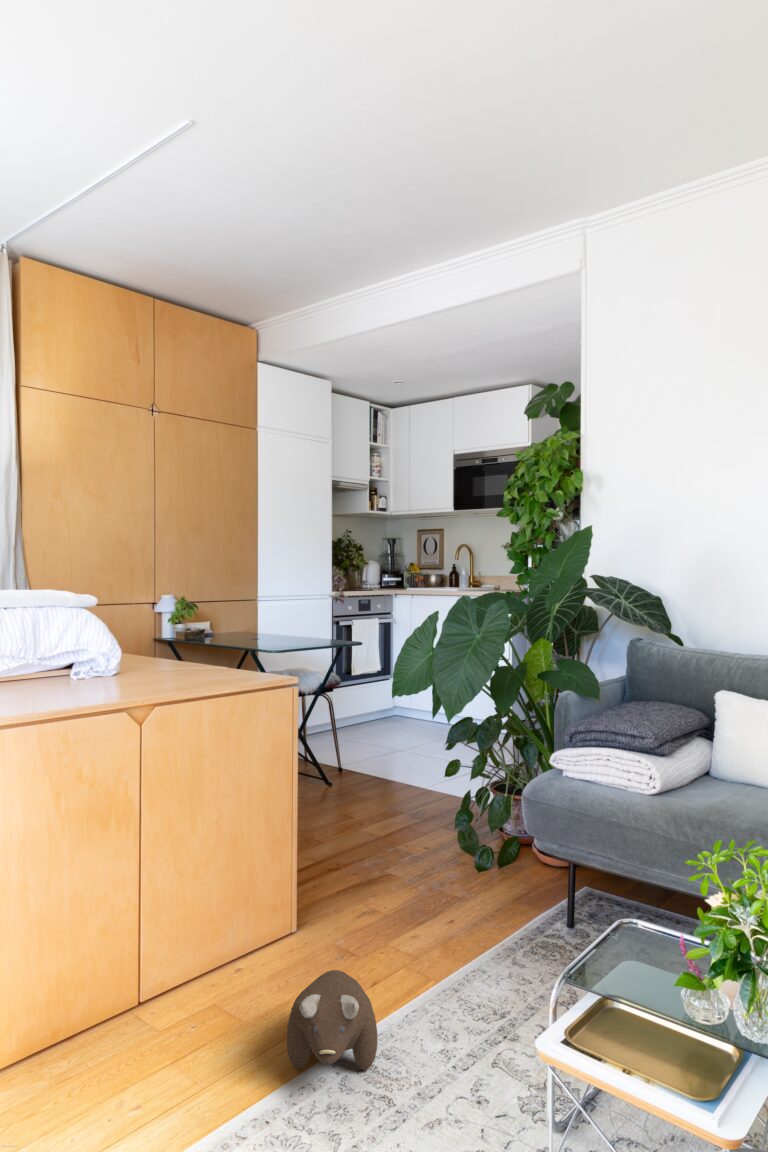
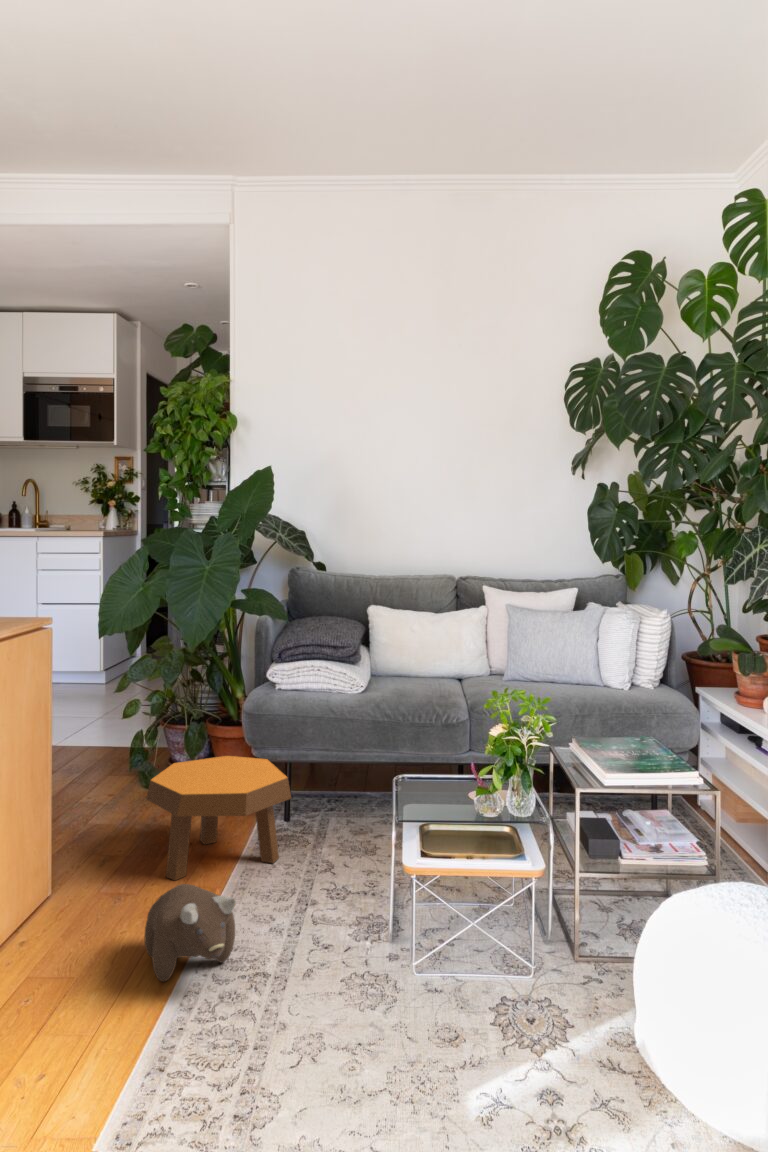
footstool: none [394,836,536,972] -> present [146,756,291,880]

